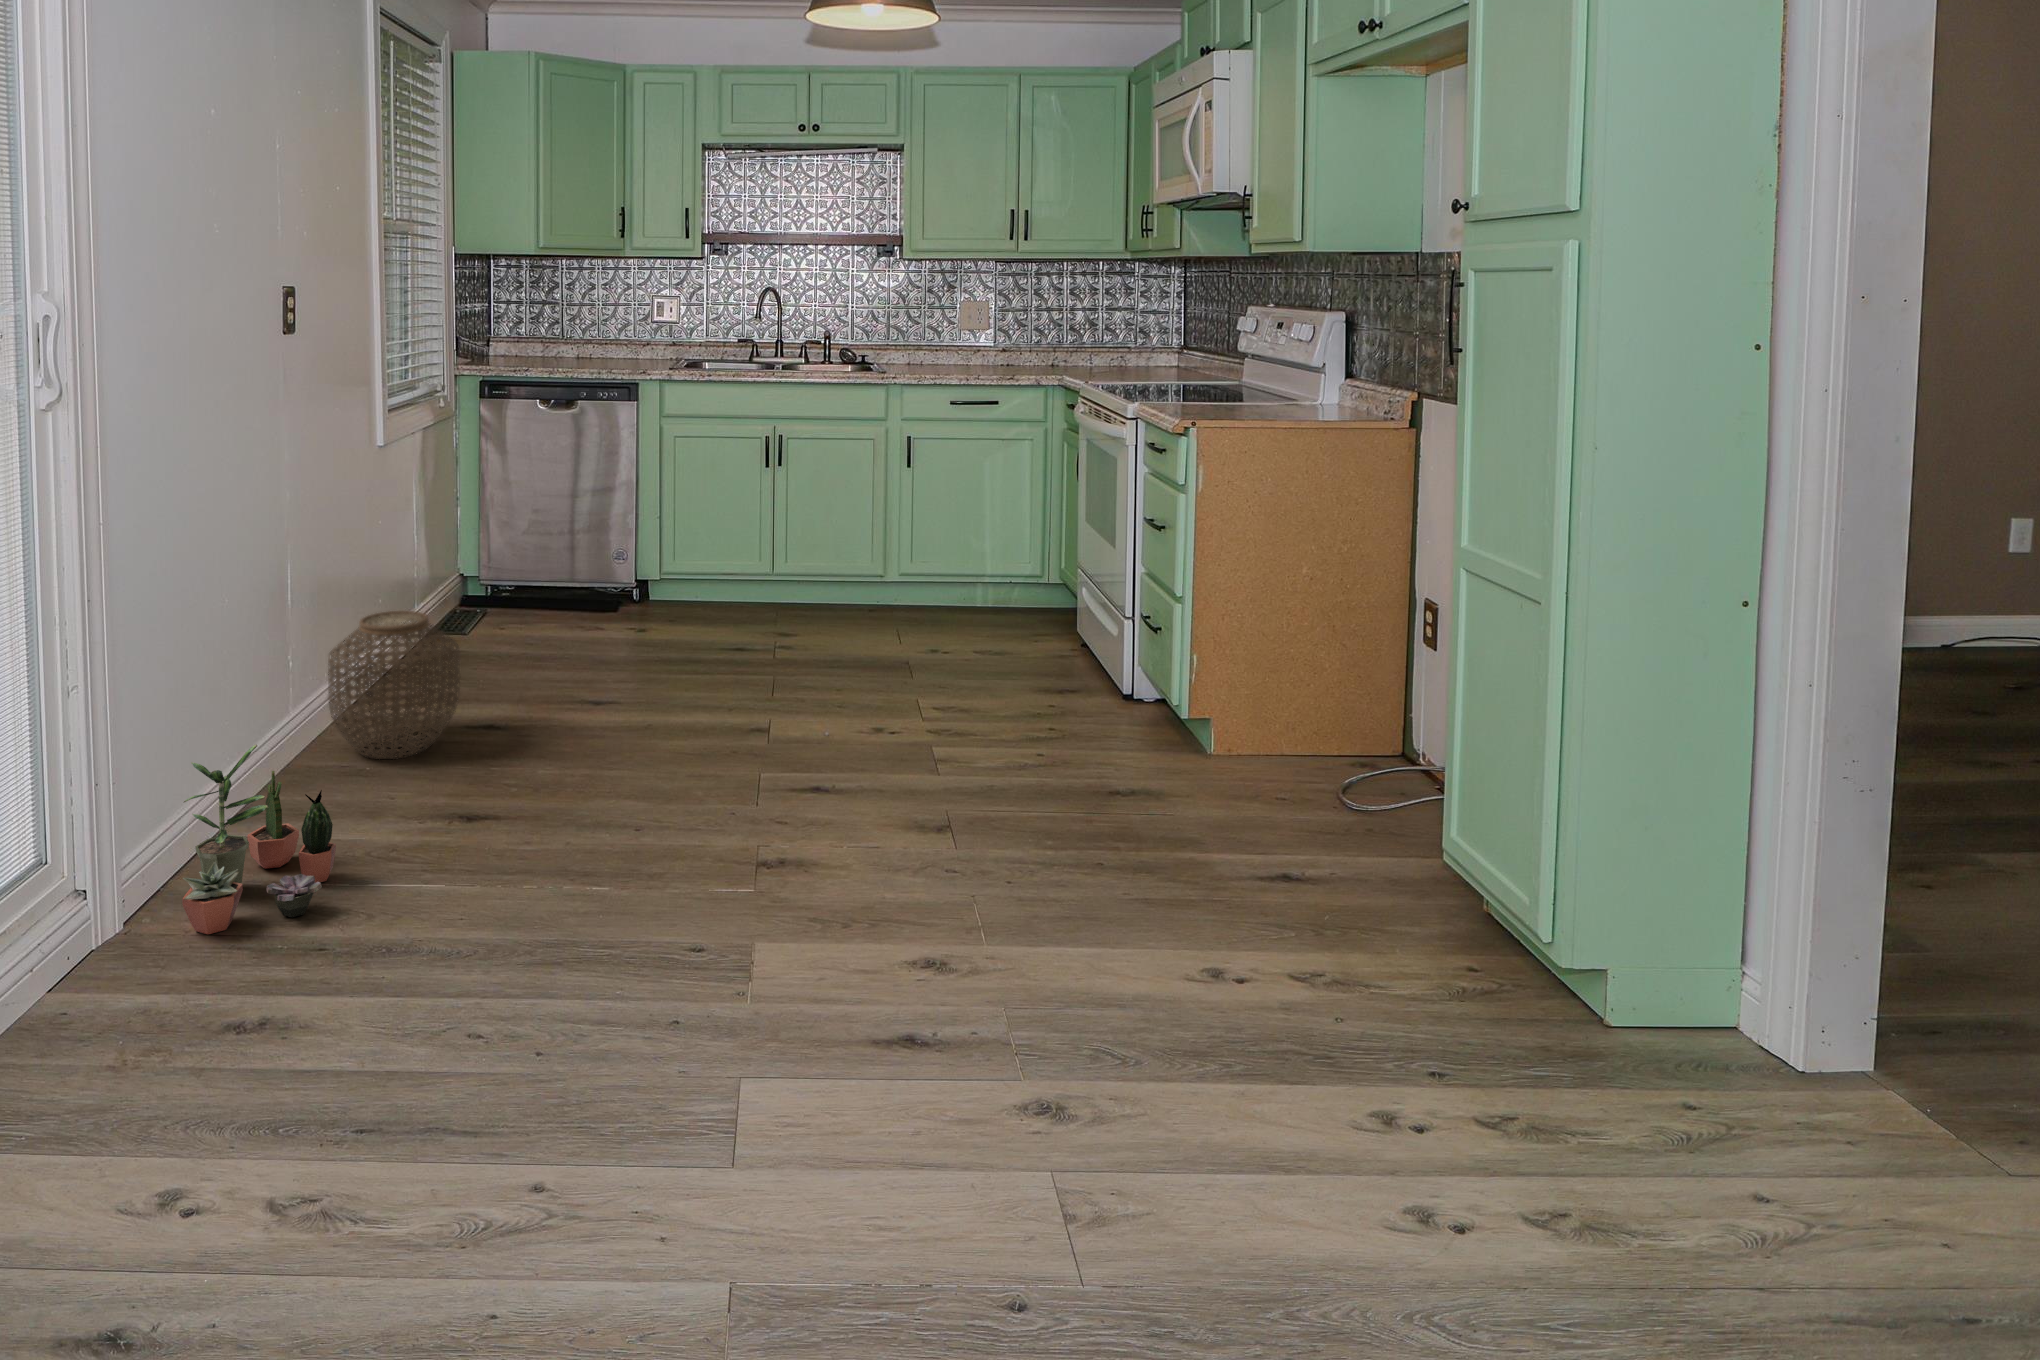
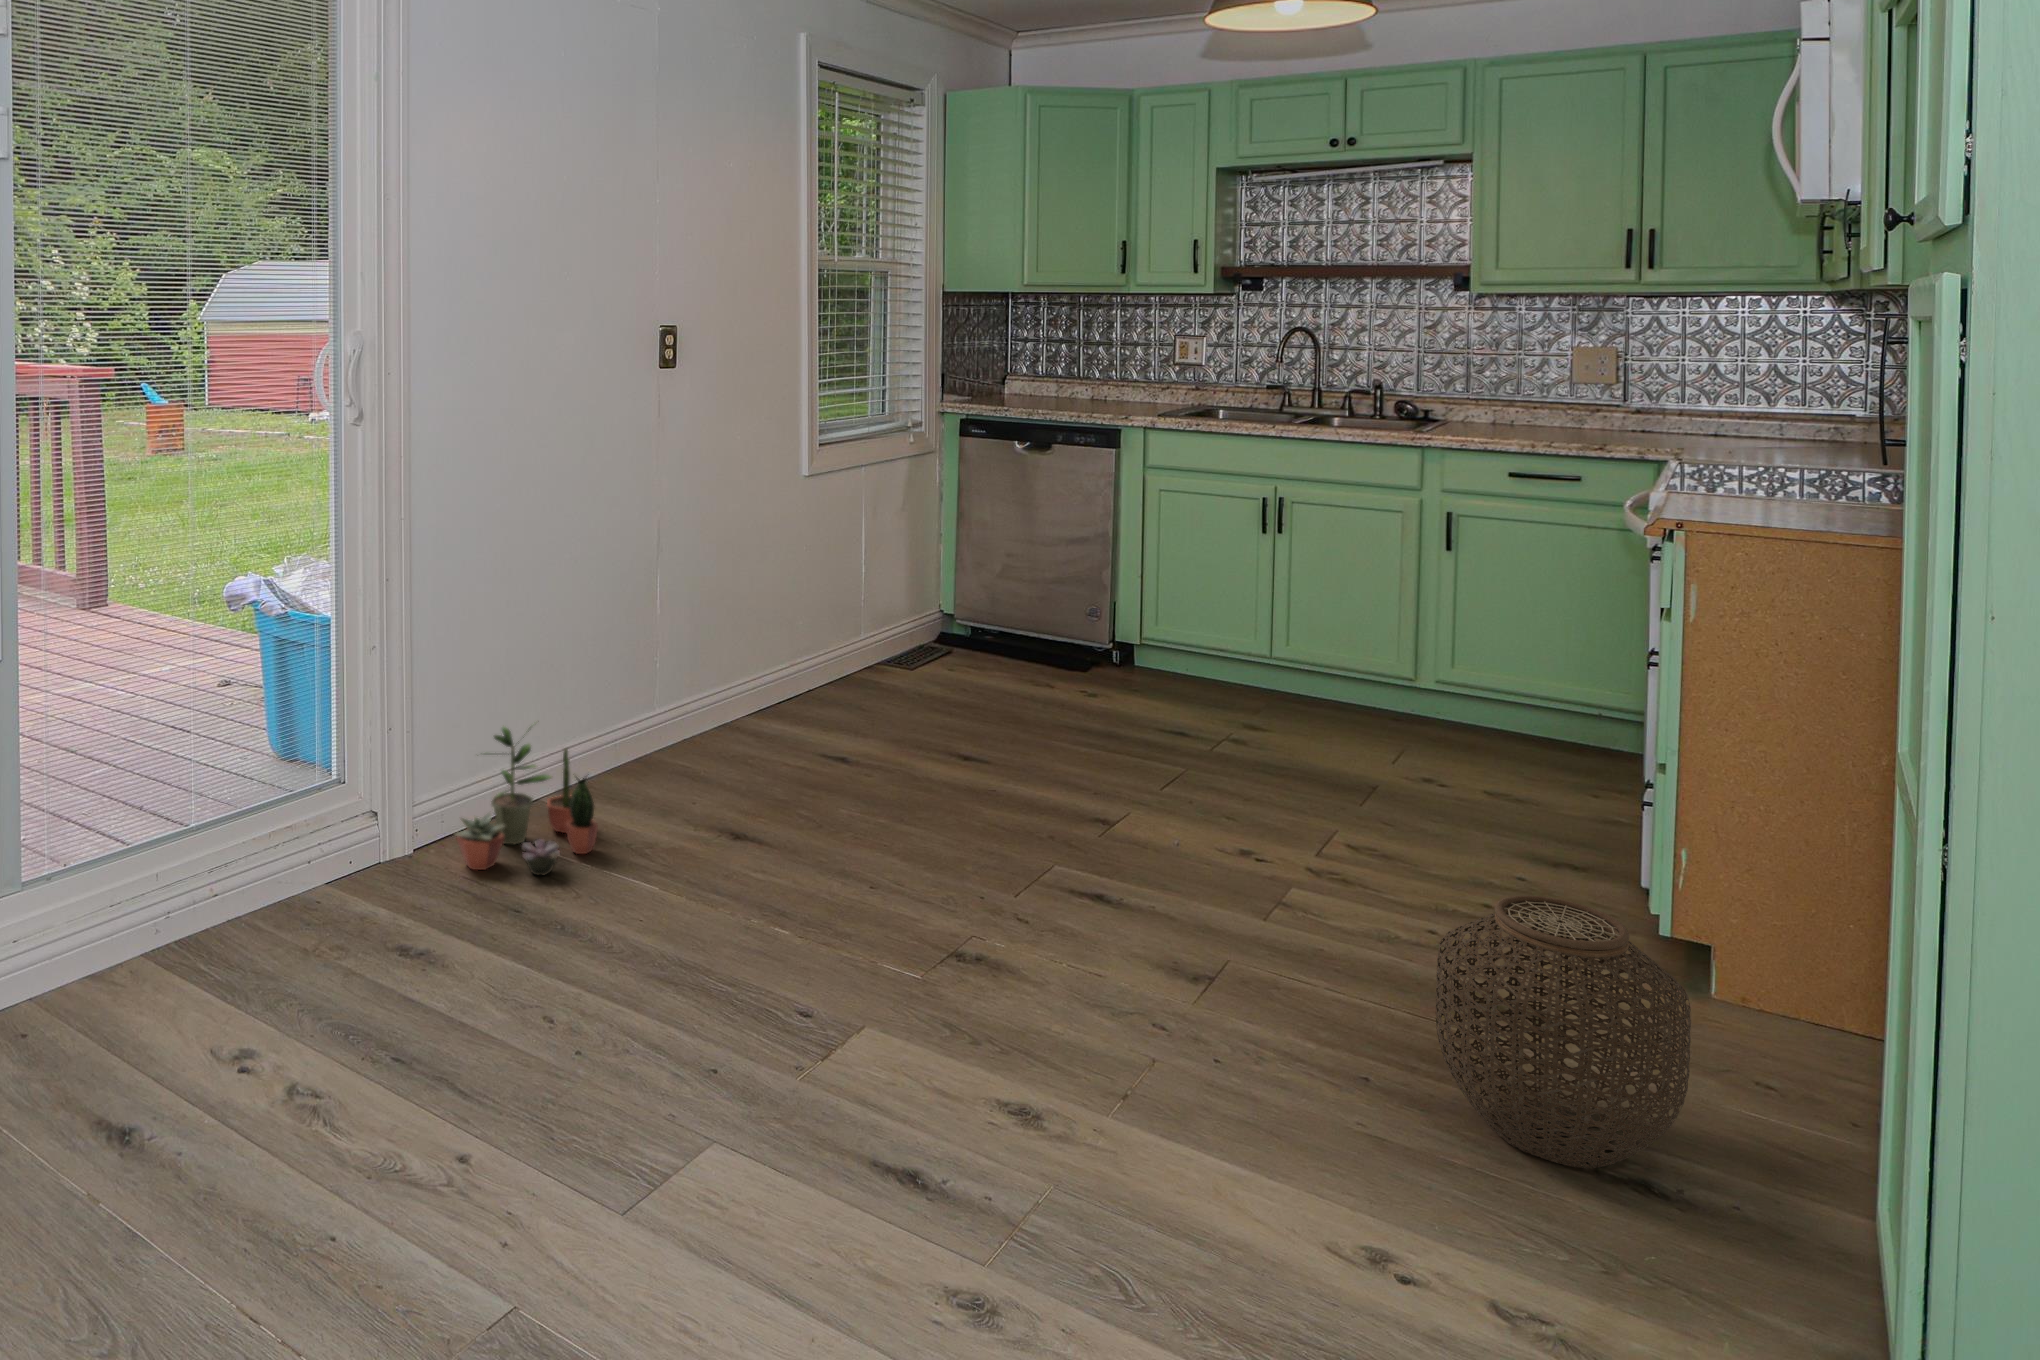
woven basket: present [328,611,460,759] -> present [1436,895,1691,1168]

